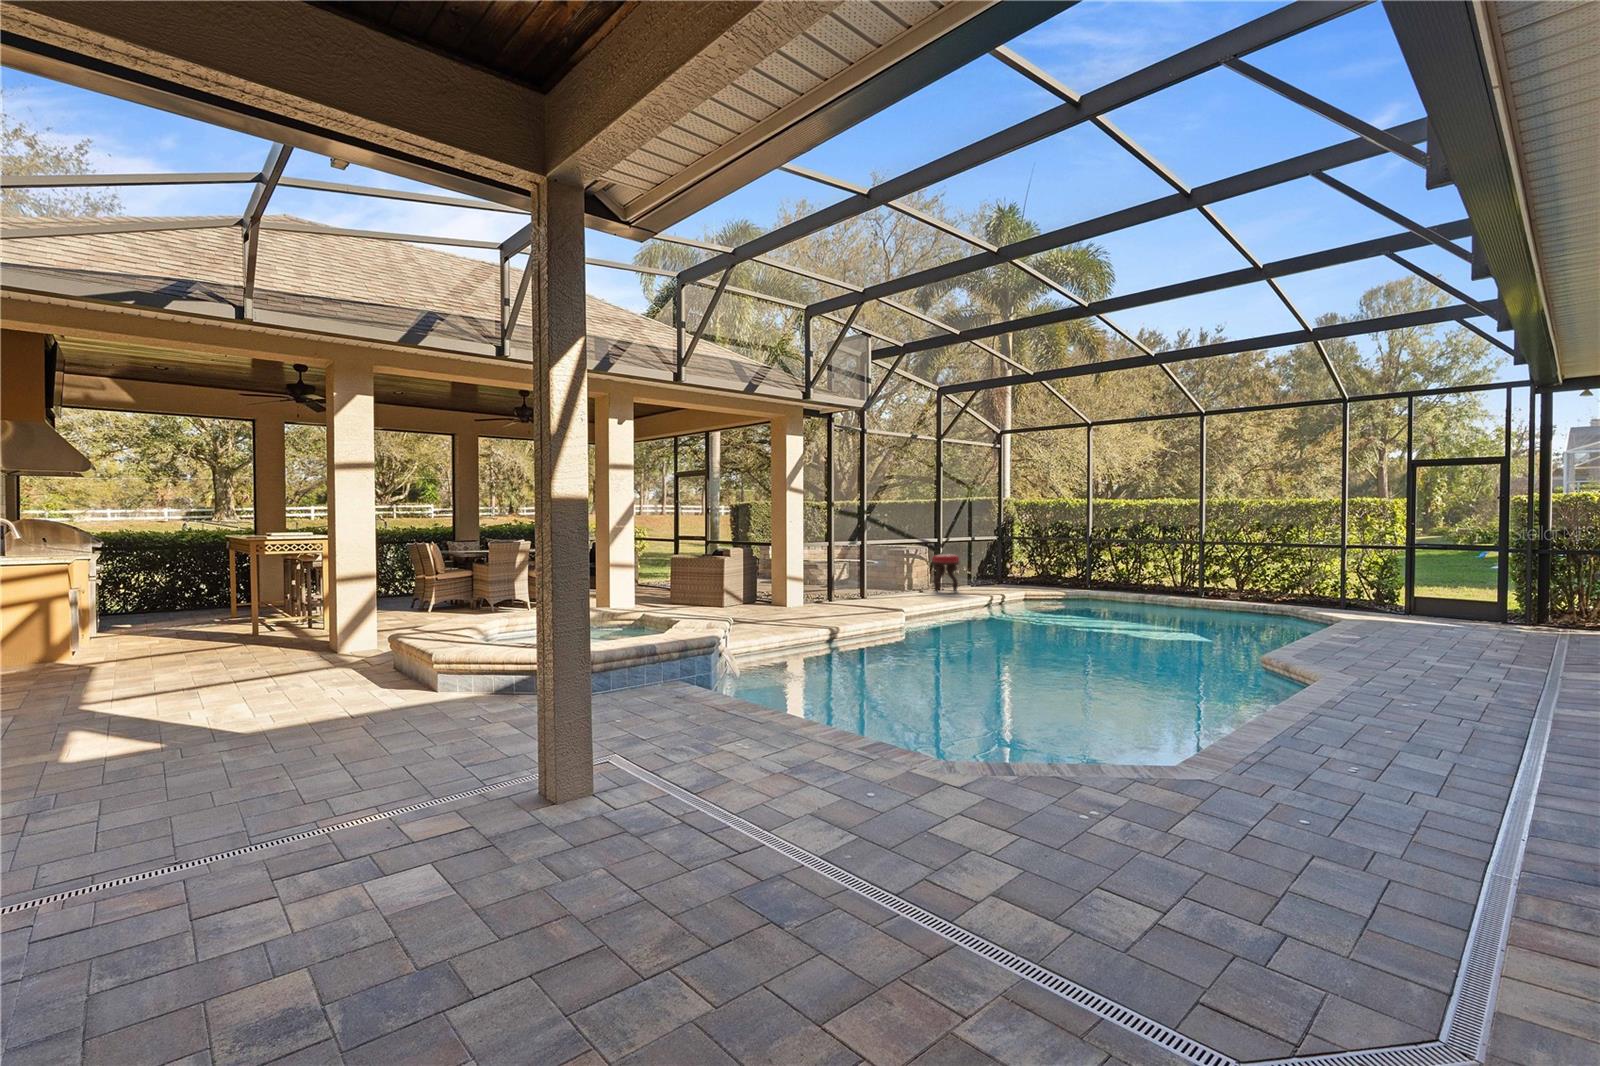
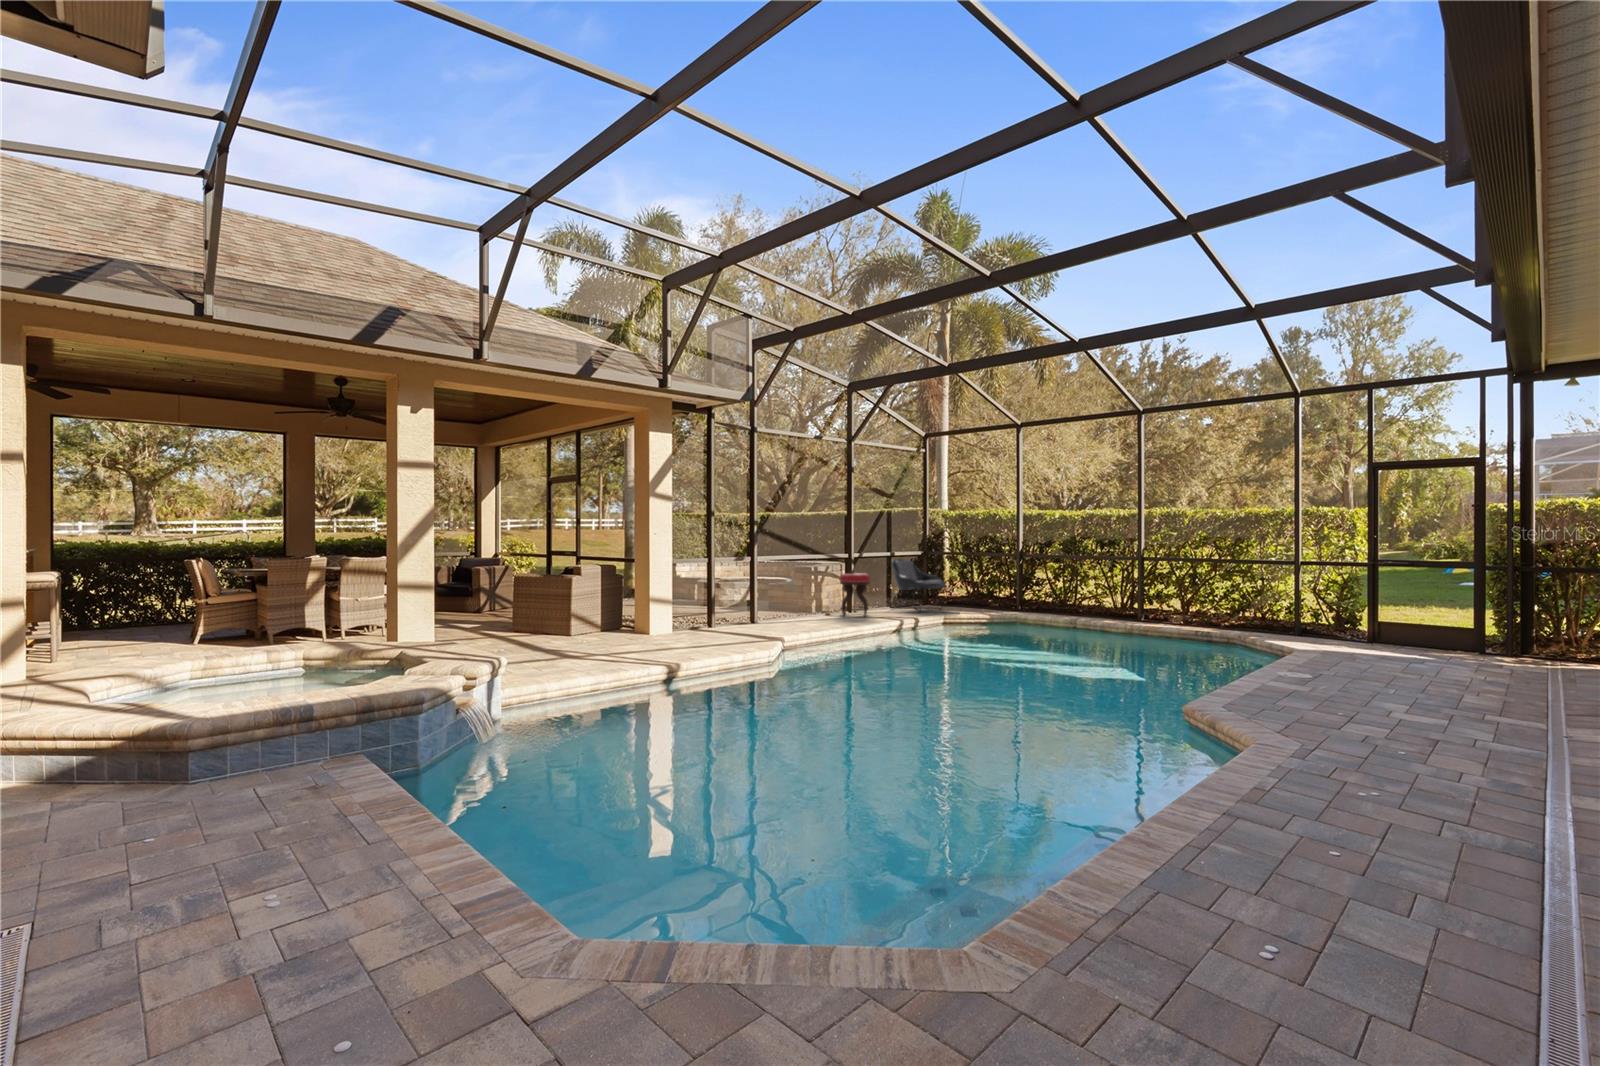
lounge chair: none [972,541,1021,589] -> present [890,559,945,611]

